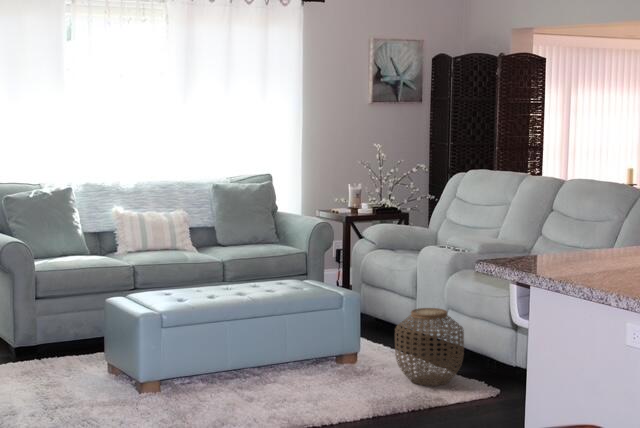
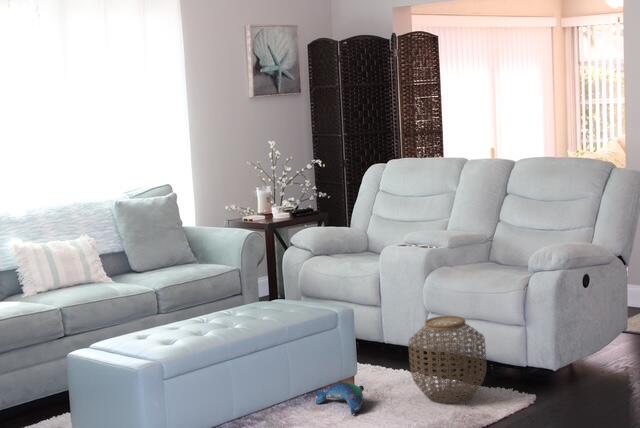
plush toy: none [313,355,353,382] -> present [316,383,364,415]

